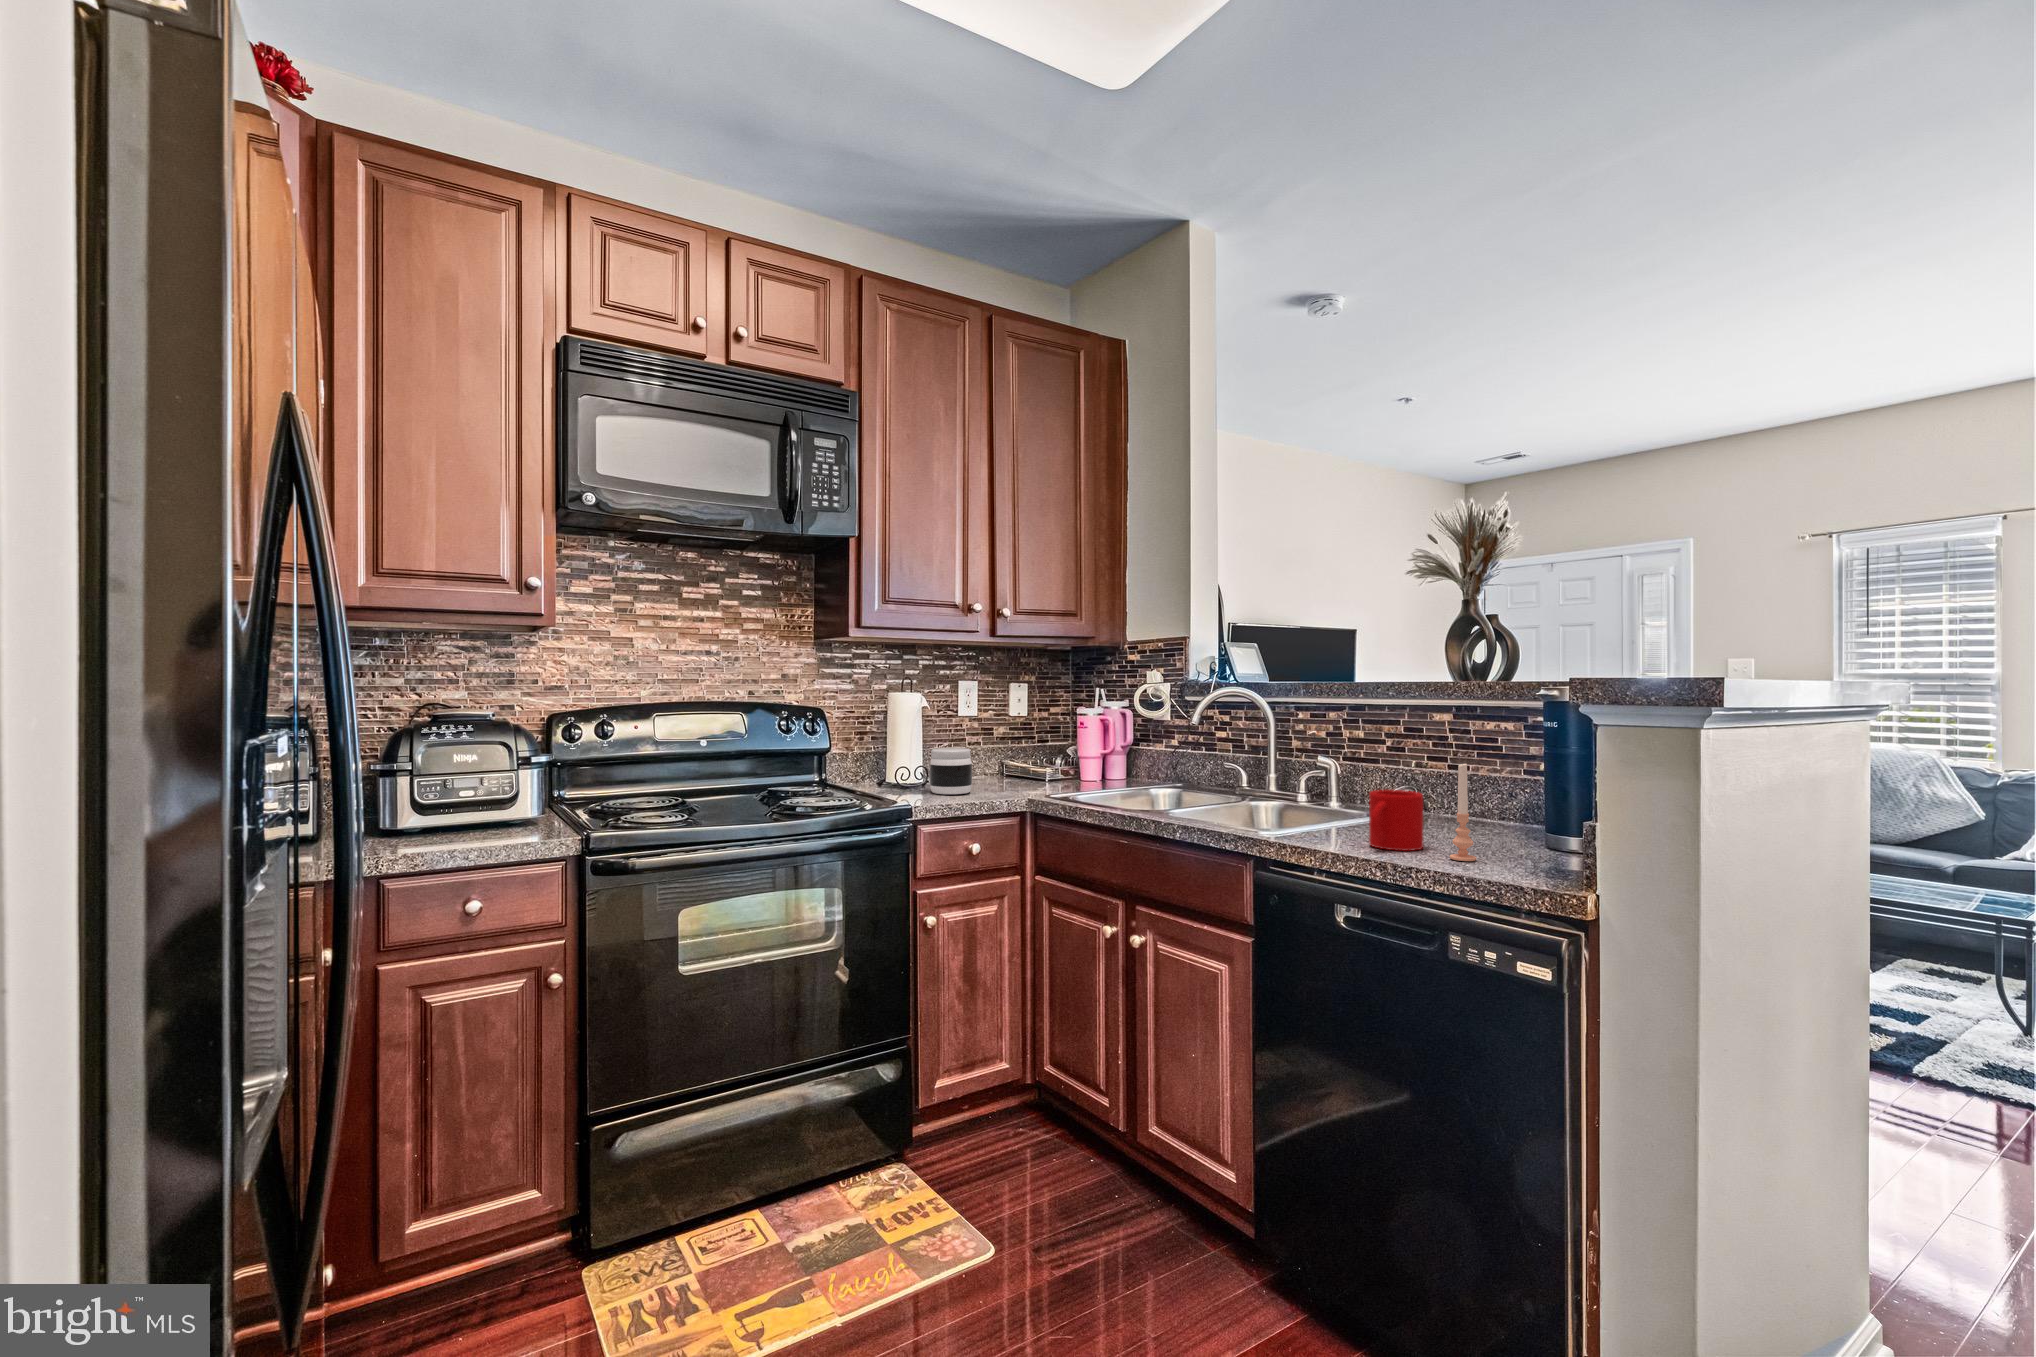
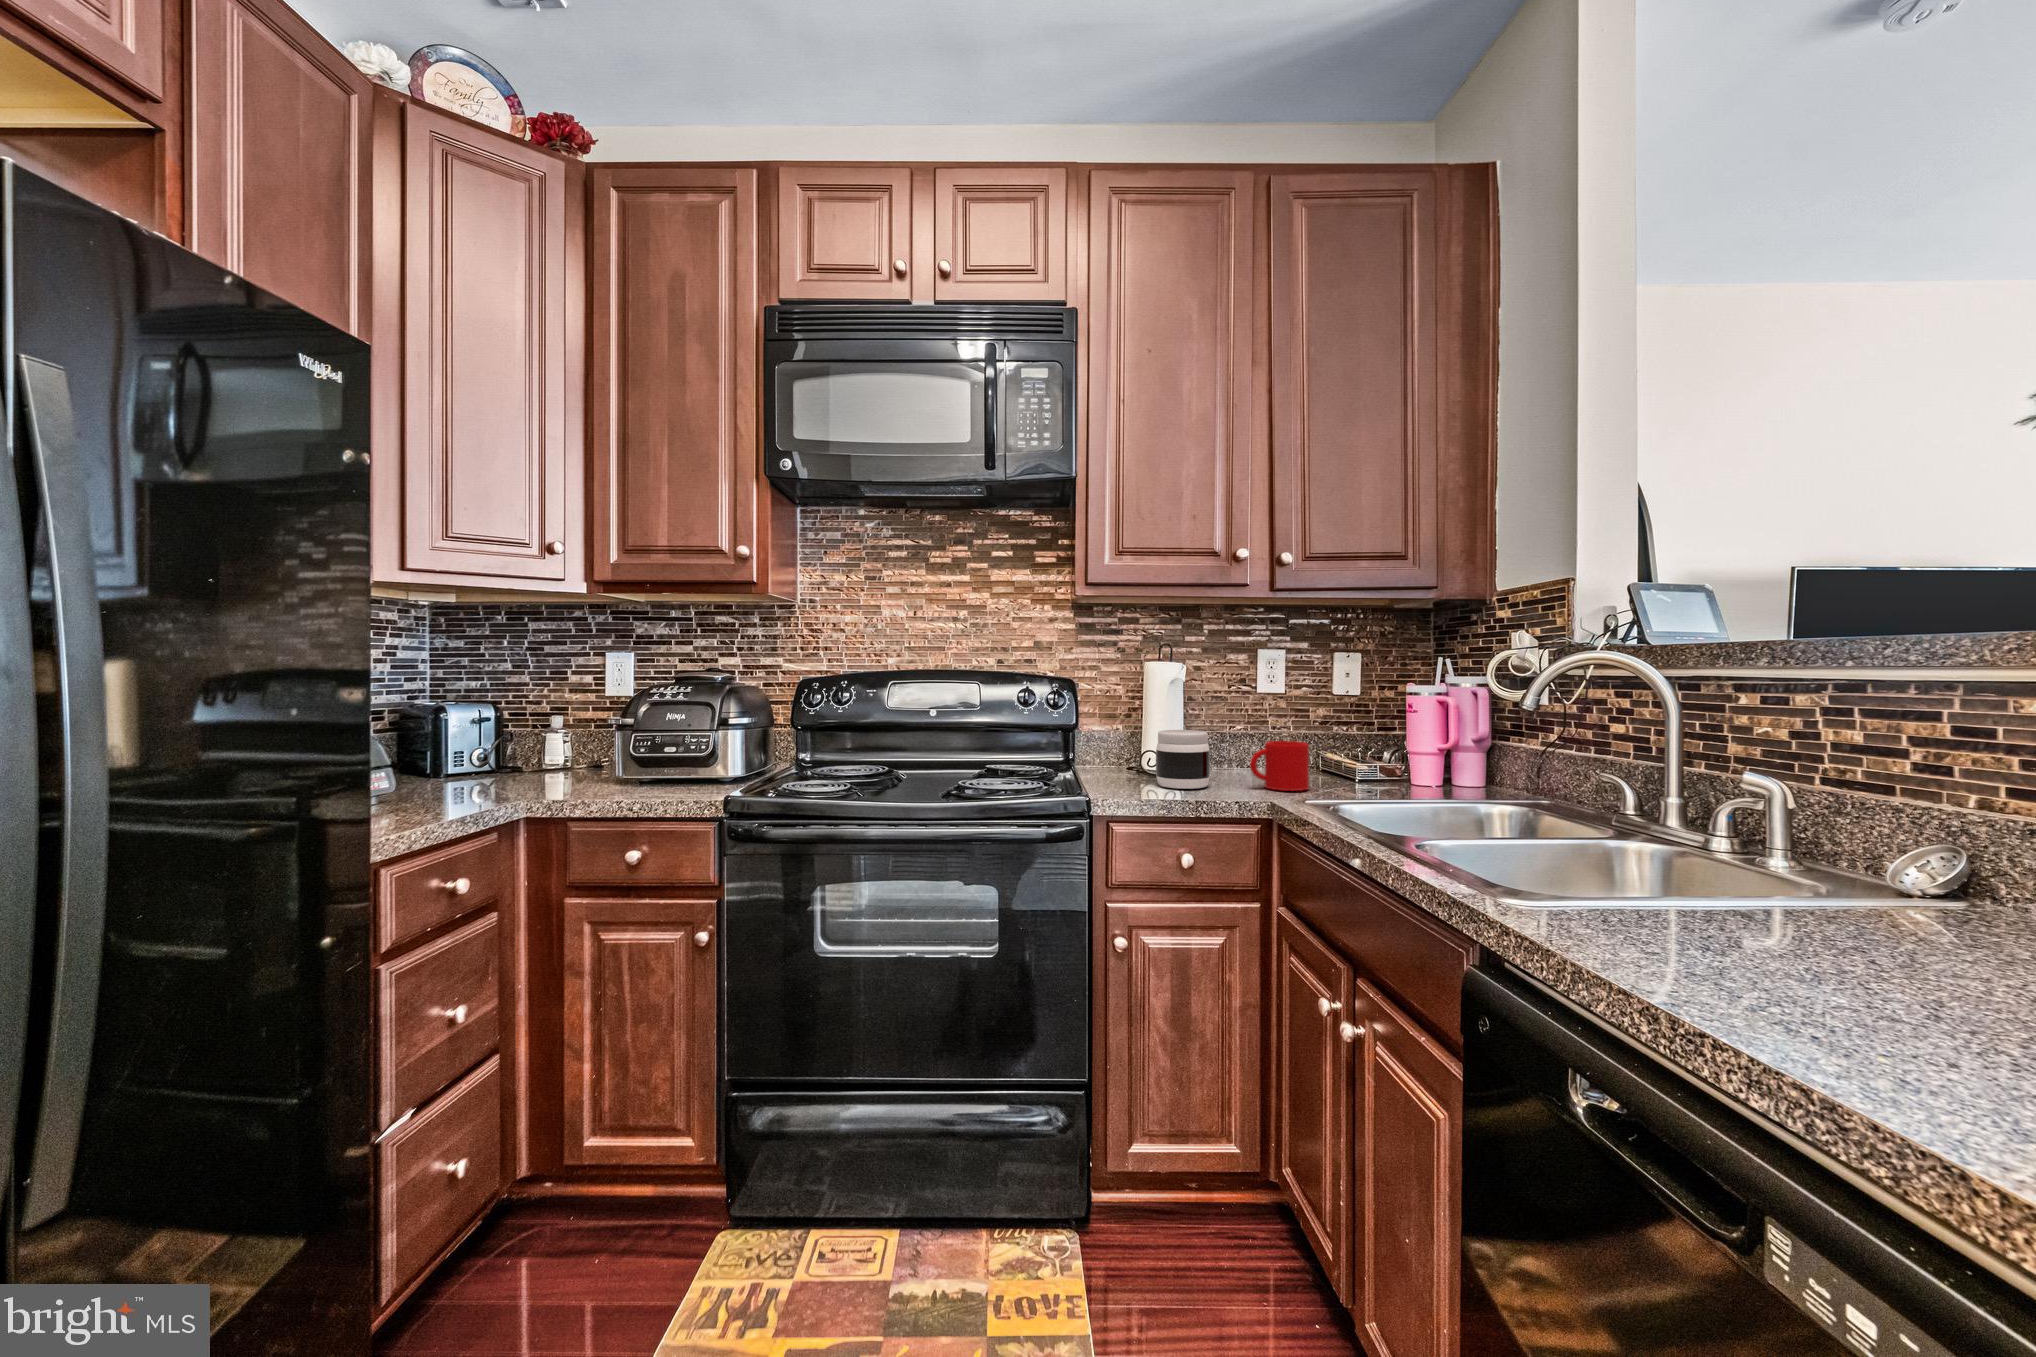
candle: present [1450,763,1477,861] -> none [1853,809,1932,1049]
mug: present [1369,790,1423,851] -> present [1250,741,1309,791]

